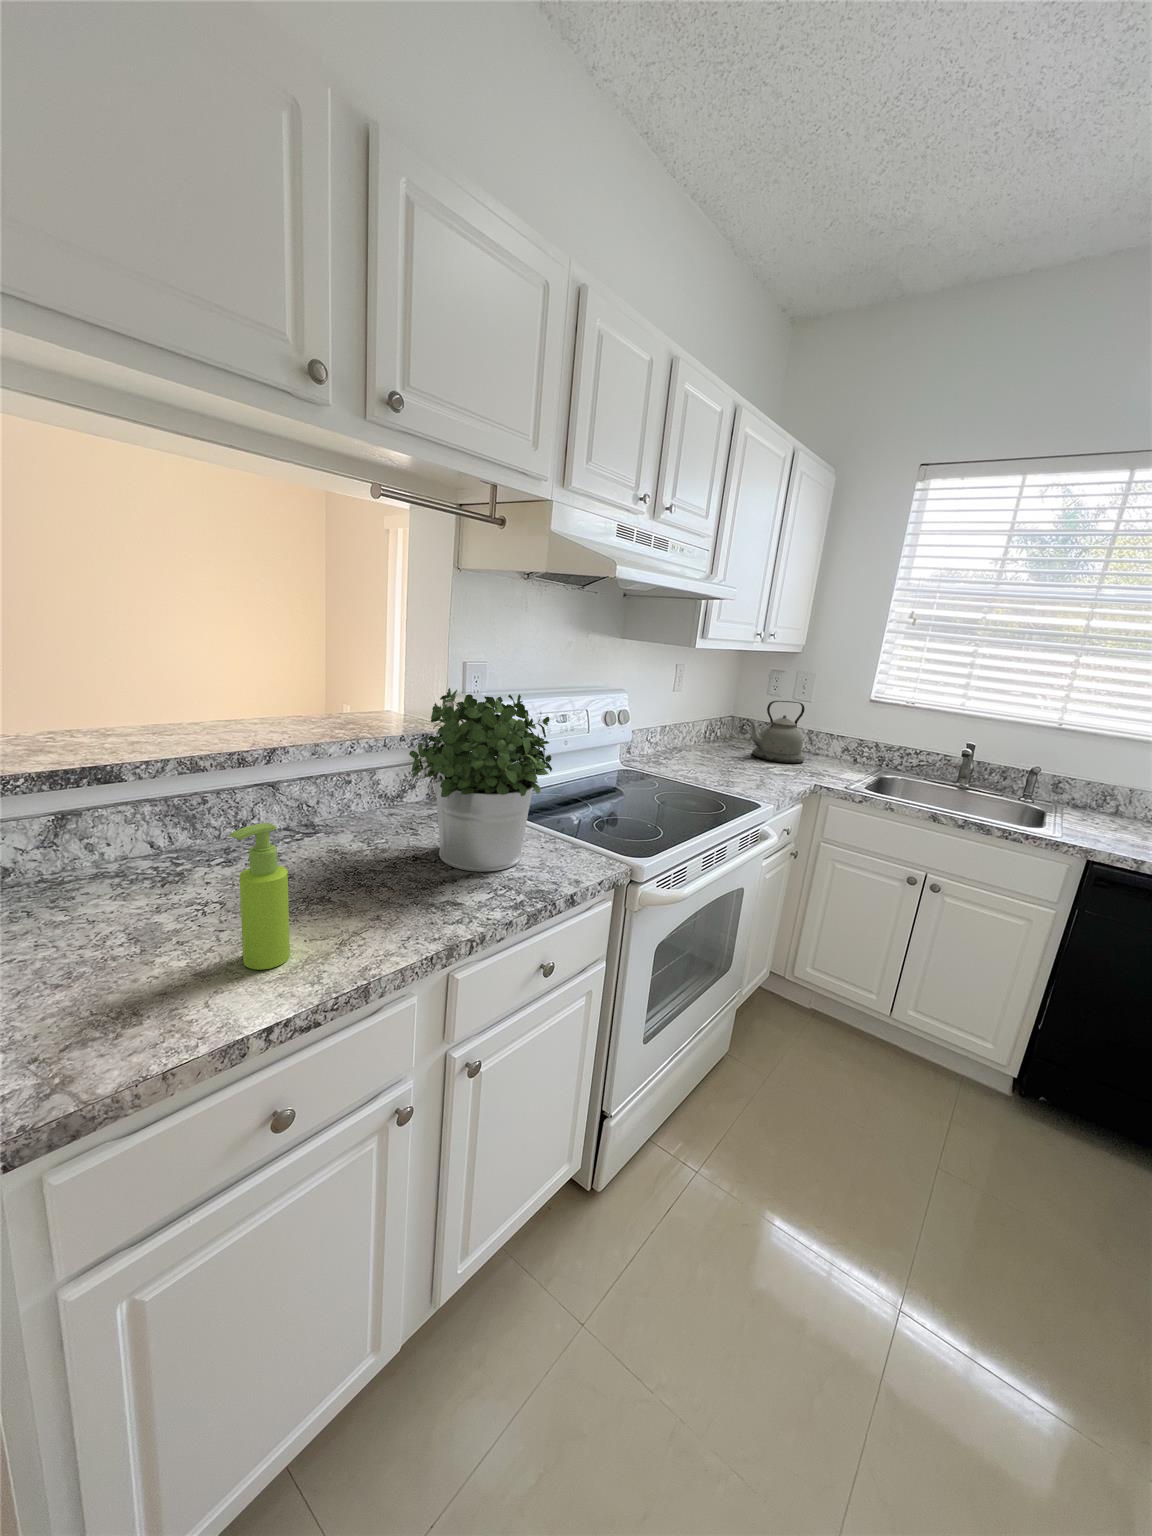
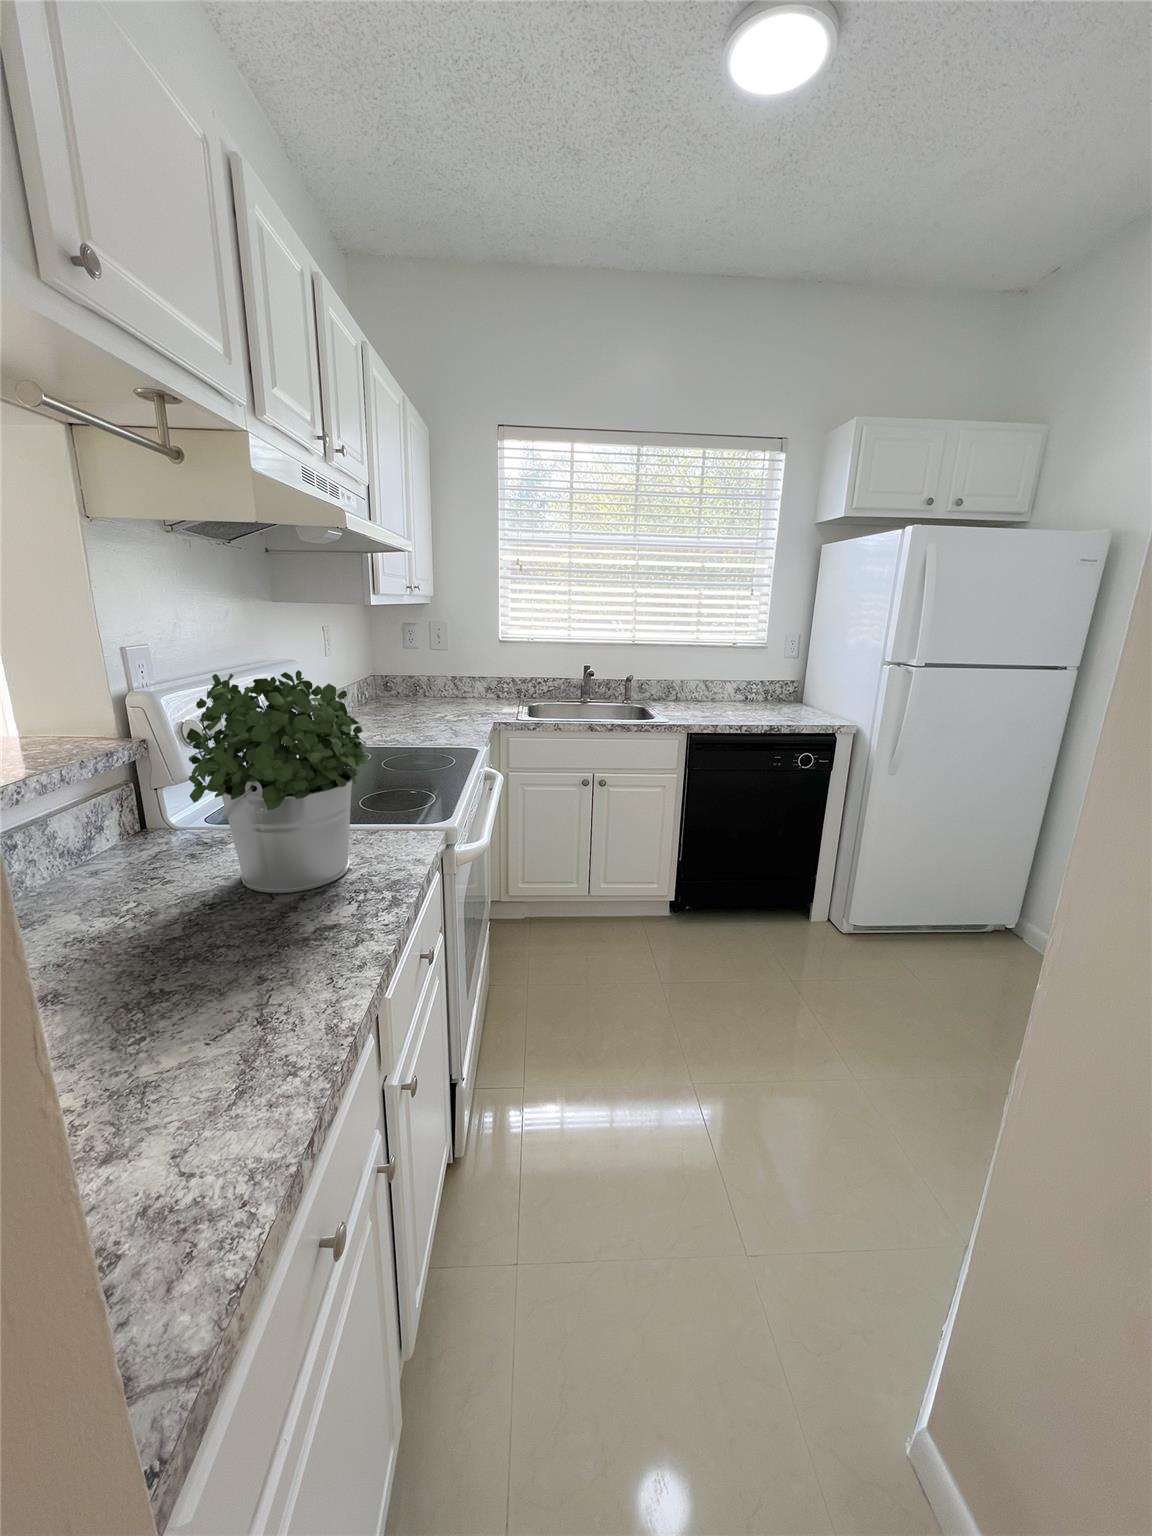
kettle: present [747,701,805,763] -> none [405,651,462,711]
soap dispenser: present [229,823,290,970] -> none [157,888,246,1098]

